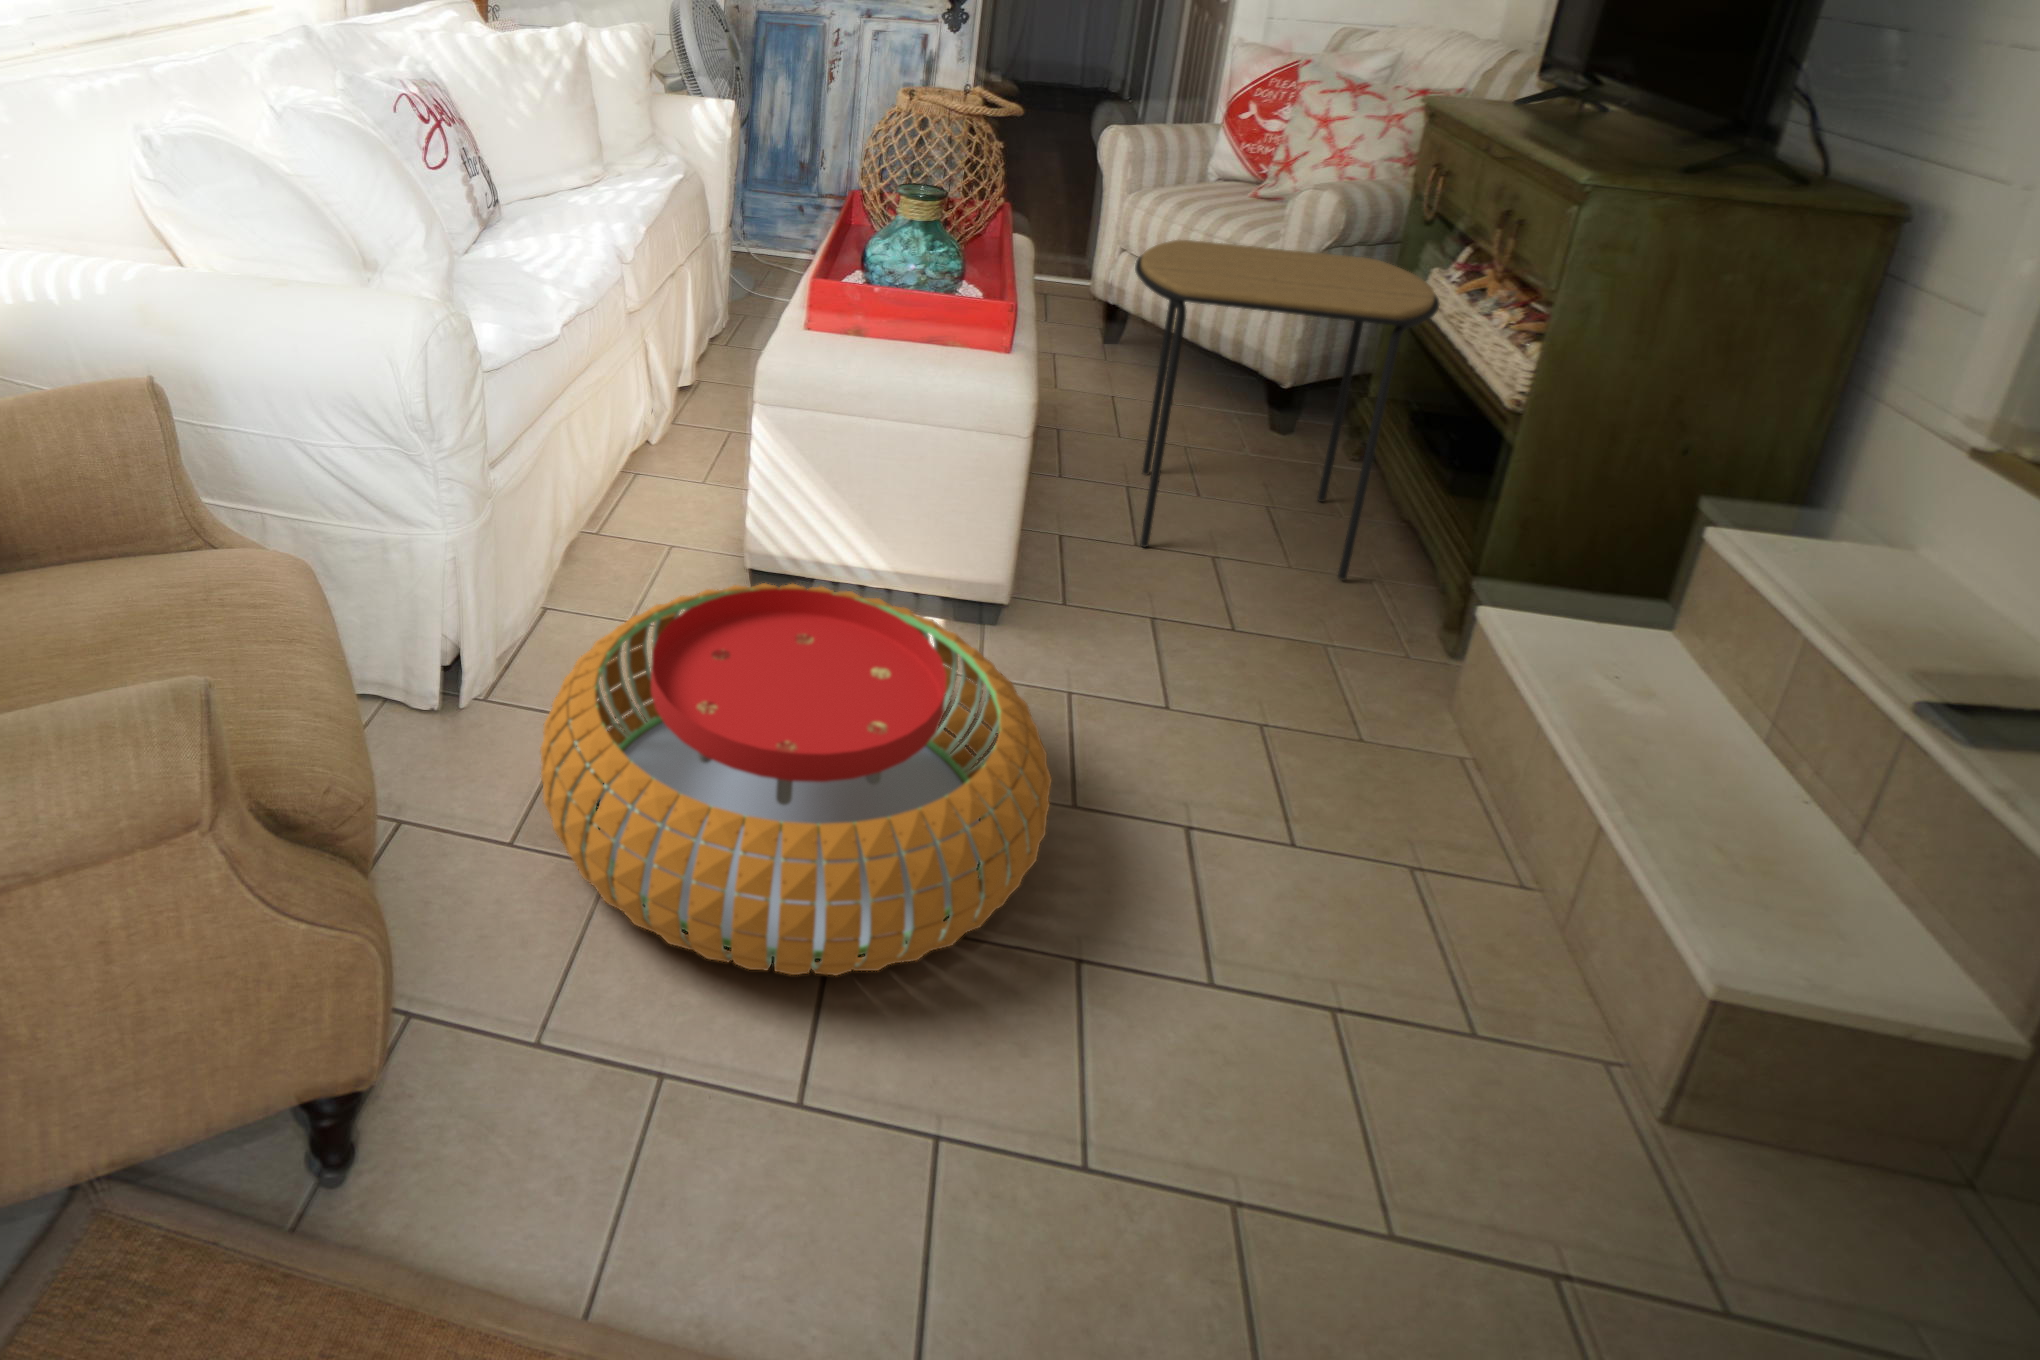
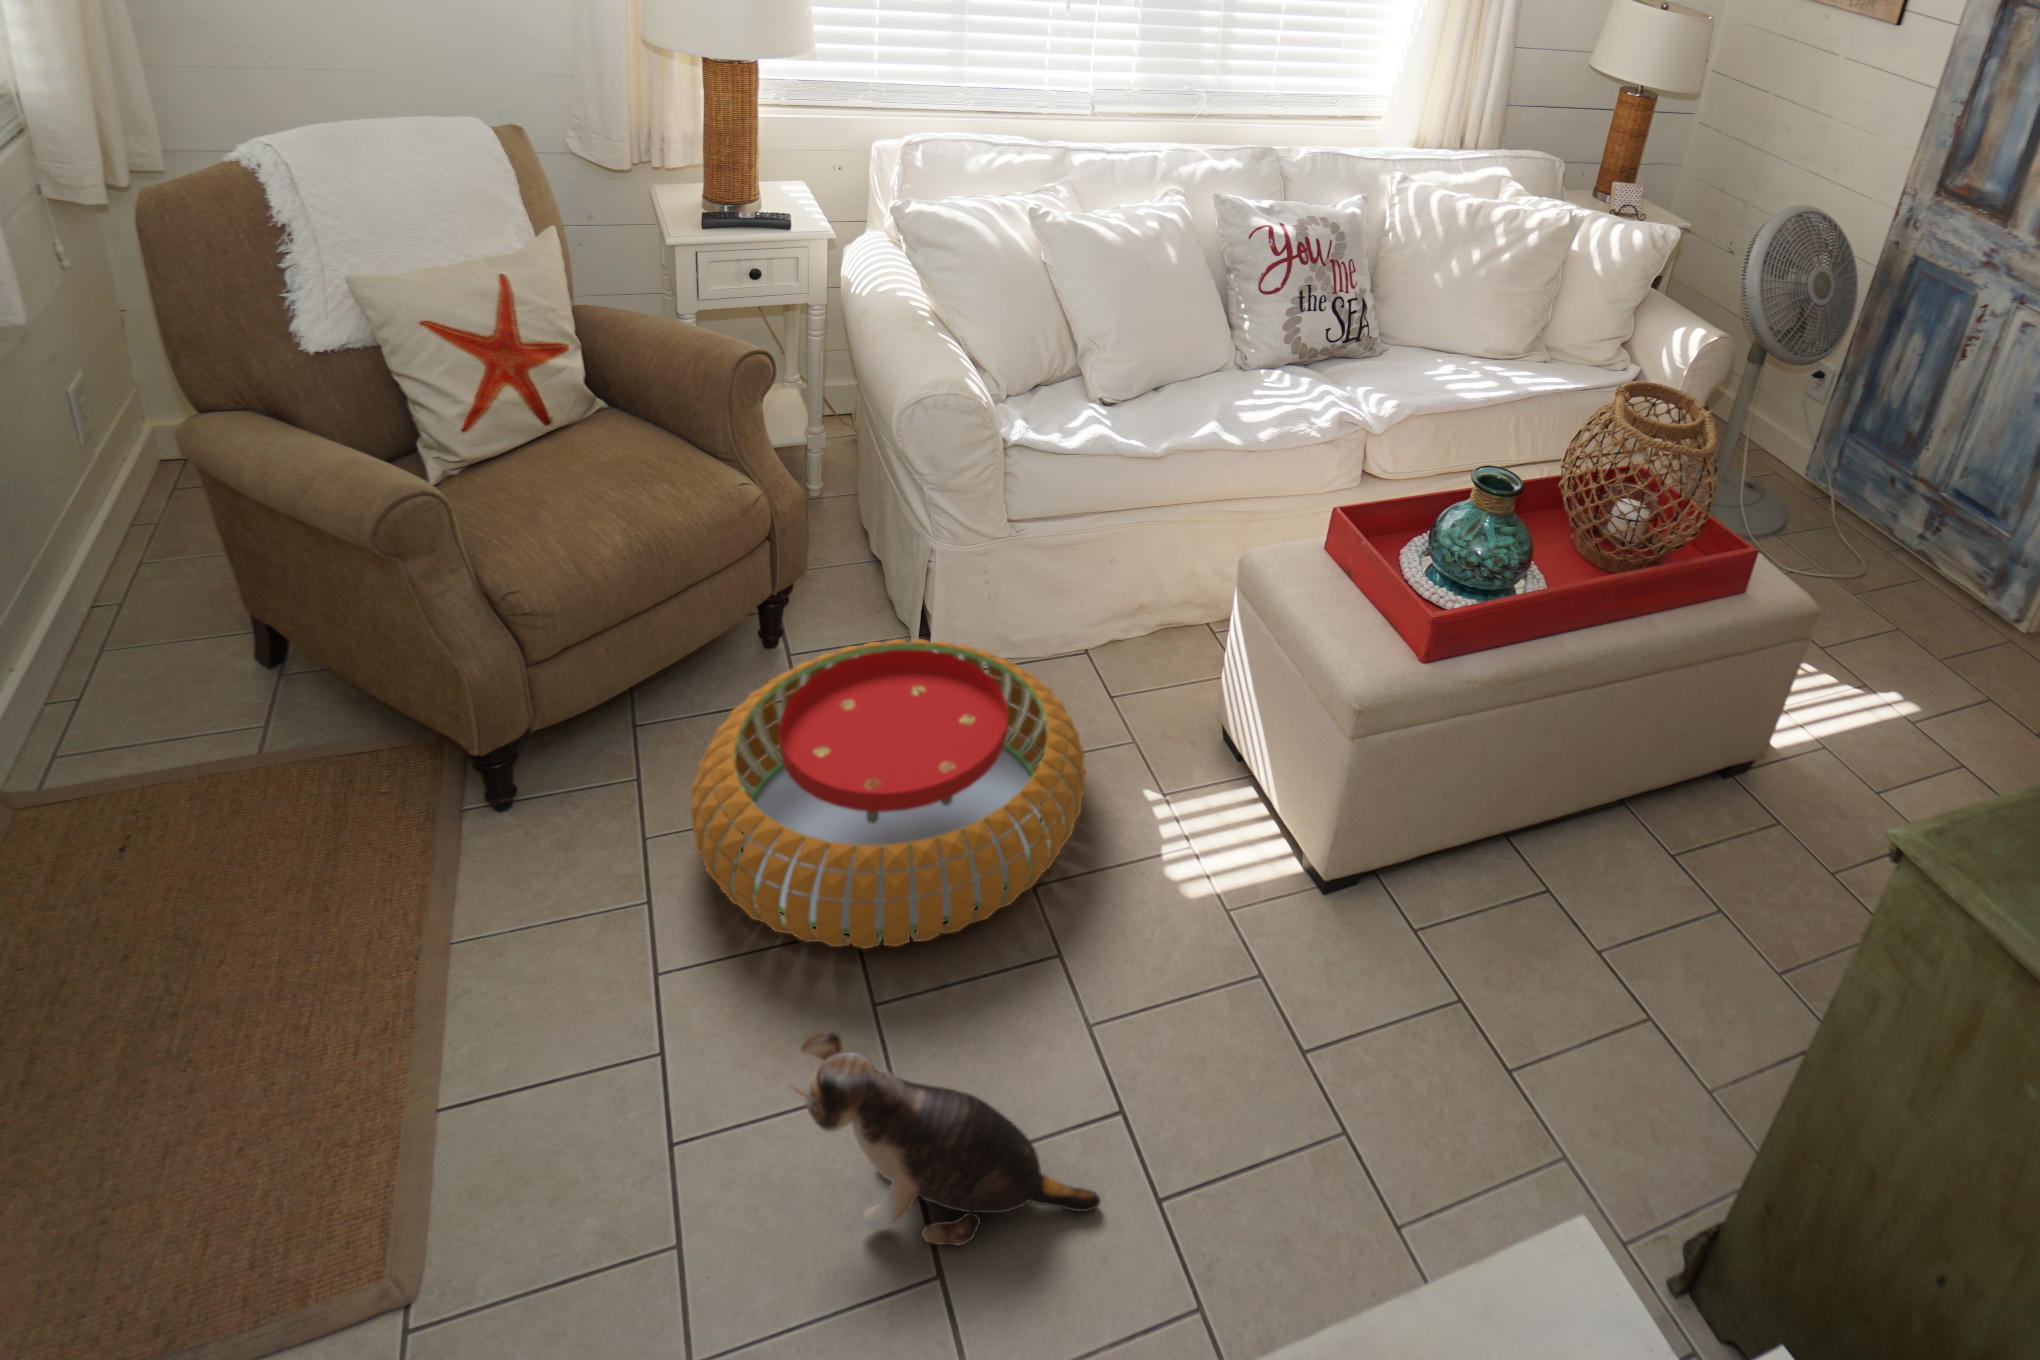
side table: present [1135,240,1439,580] -> none [1488,649,1873,1101]
plush toy: none [1295,816,1440,1005] -> present [791,1031,1100,1245]

